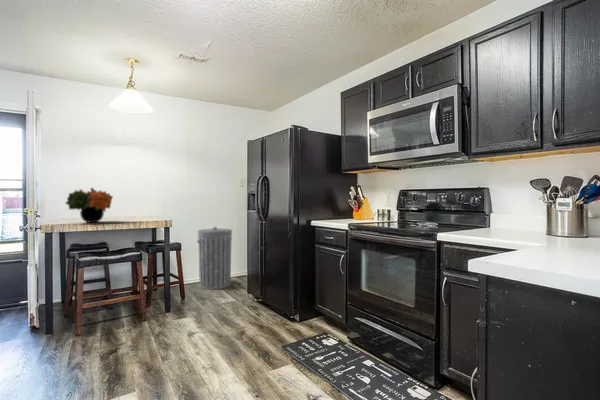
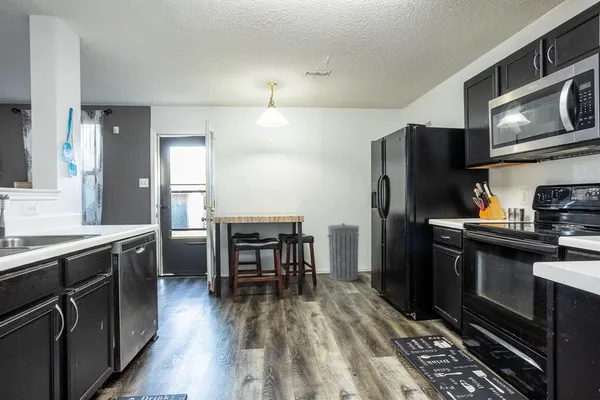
flower arrangement: present [66,188,113,222] -> none [227,190,259,217]

